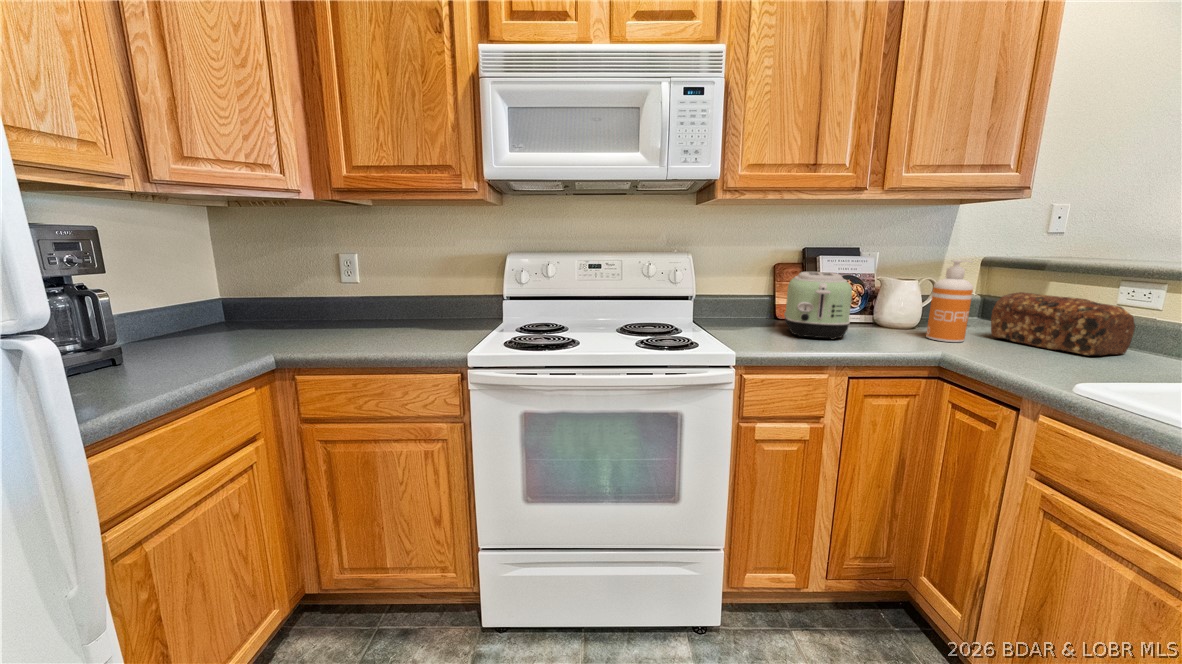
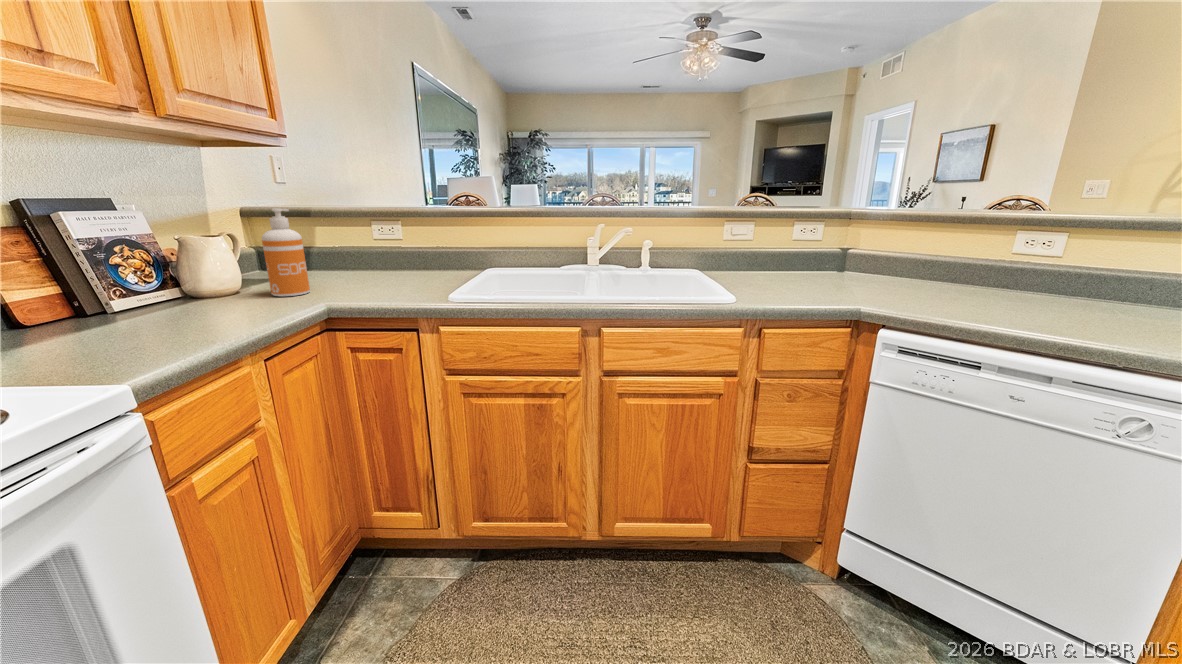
toaster: present [784,272,852,339] -> none [58,236,210,337]
bread loaf: present [991,292,1135,355] -> none [310,236,405,283]

